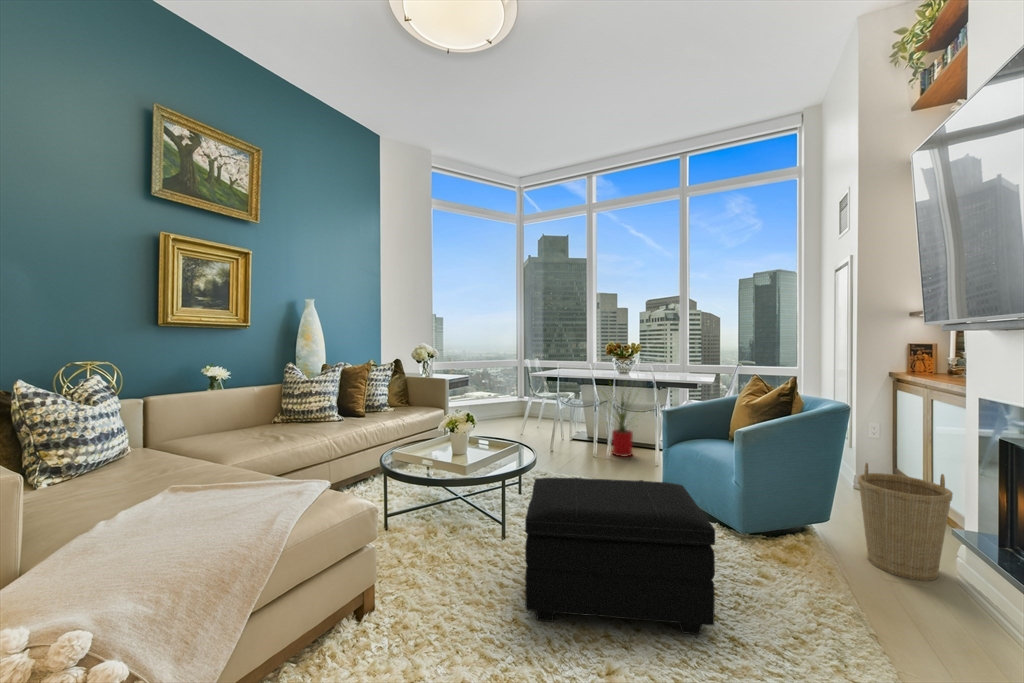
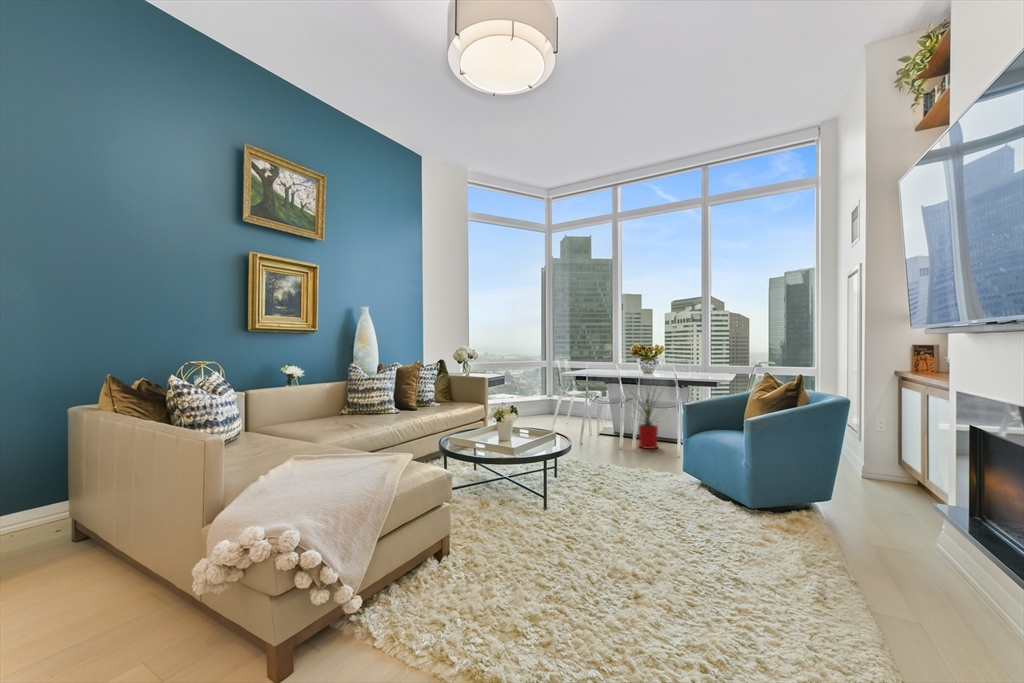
basket: present [858,463,953,581] -> none [852,448,931,546]
footstool: present [525,477,715,635] -> none [570,456,720,576]

